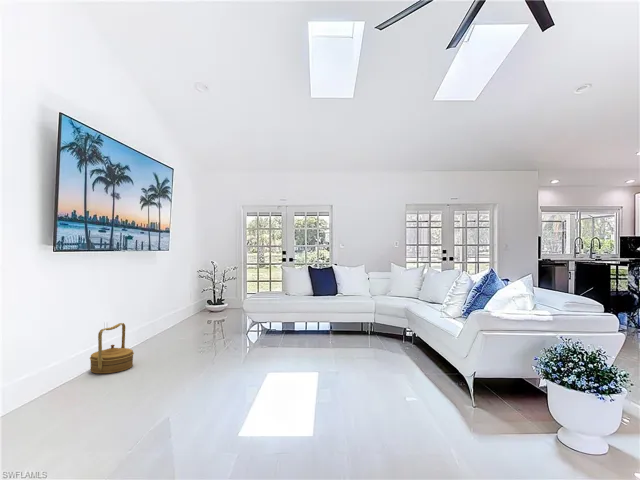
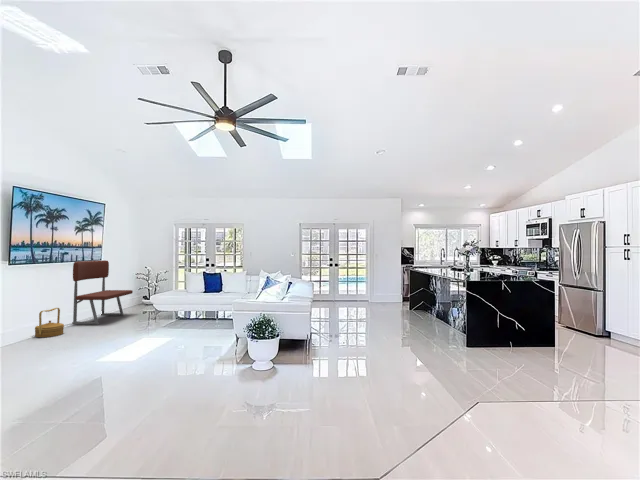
bench: none [137,251,213,348] -> present [72,260,133,325]

